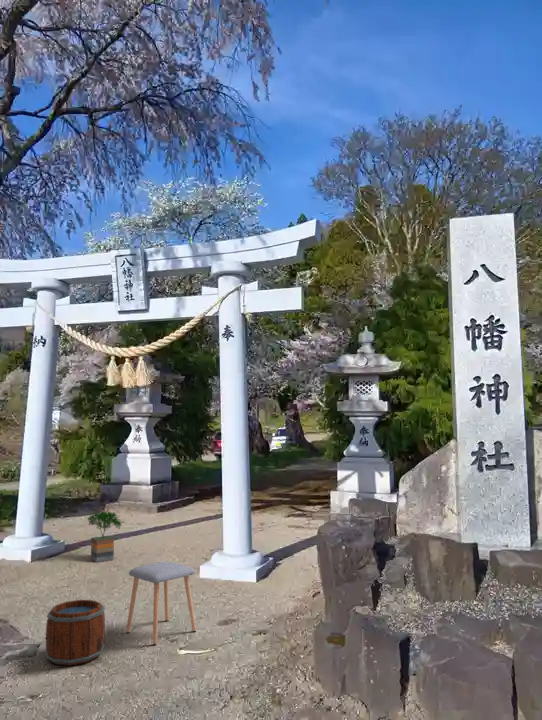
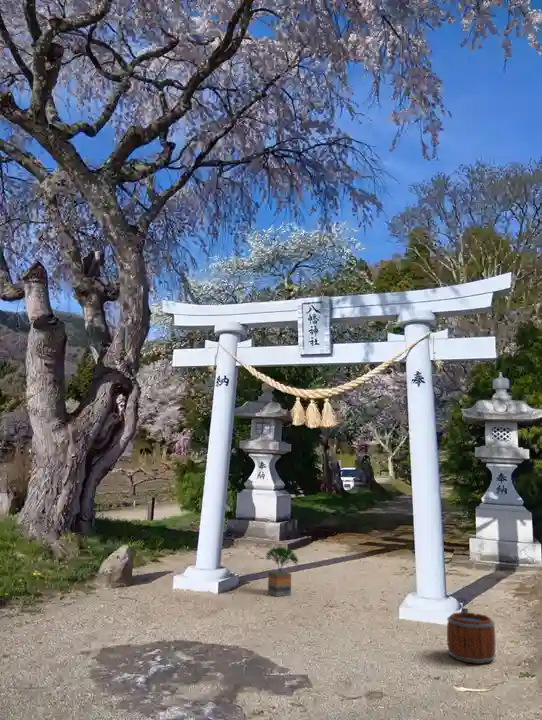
stool: present [126,561,196,645] -> none [369,597,436,676]
bucket: present [46,600,105,665] -> present [447,612,495,664]

